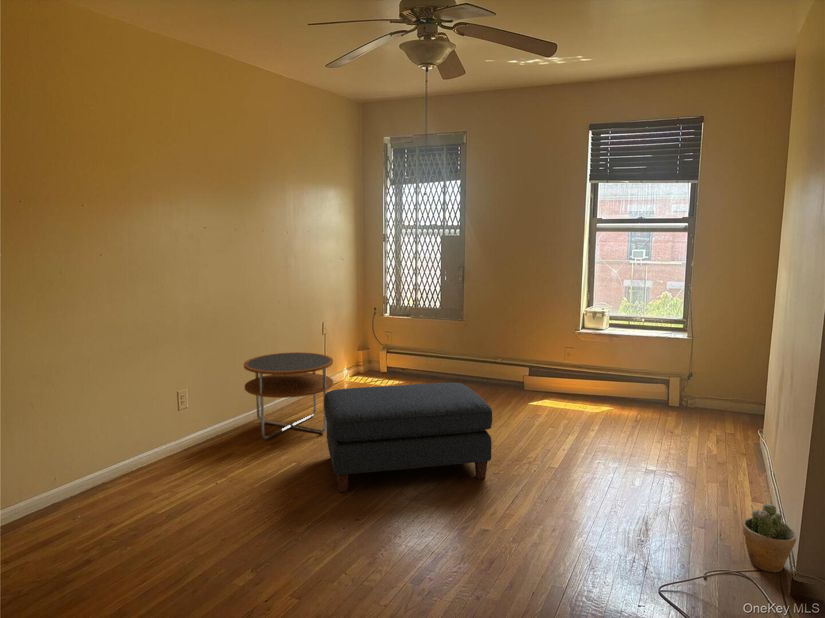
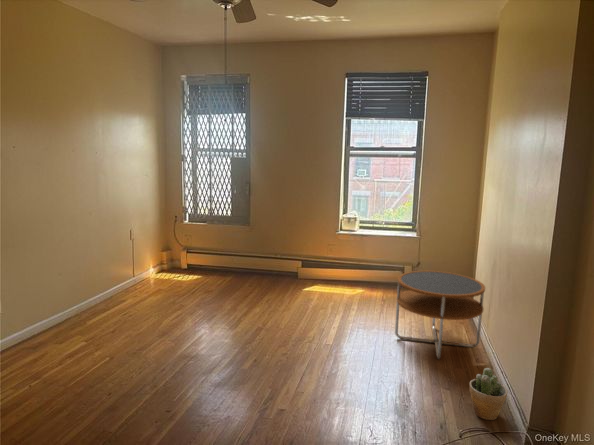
side table: present [244,352,333,439] -> present [395,271,485,359]
ottoman: present [324,383,492,492] -> none [131,280,277,383]

